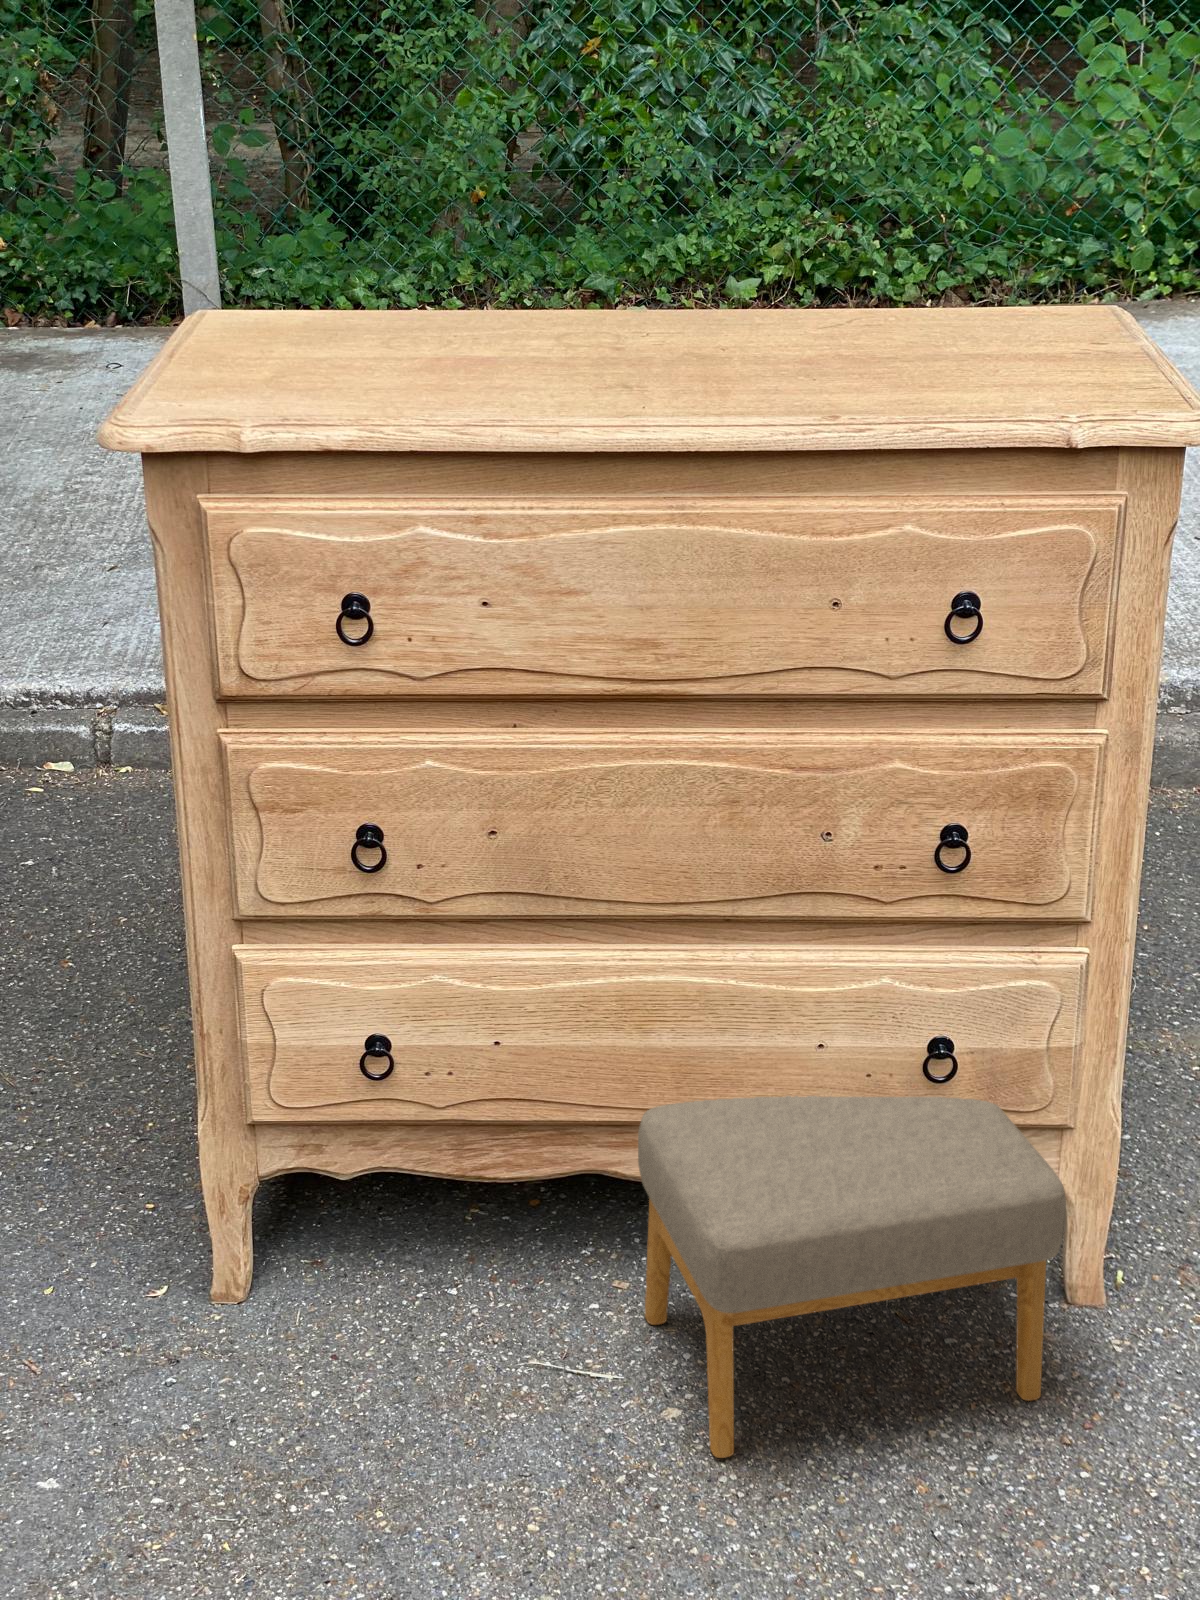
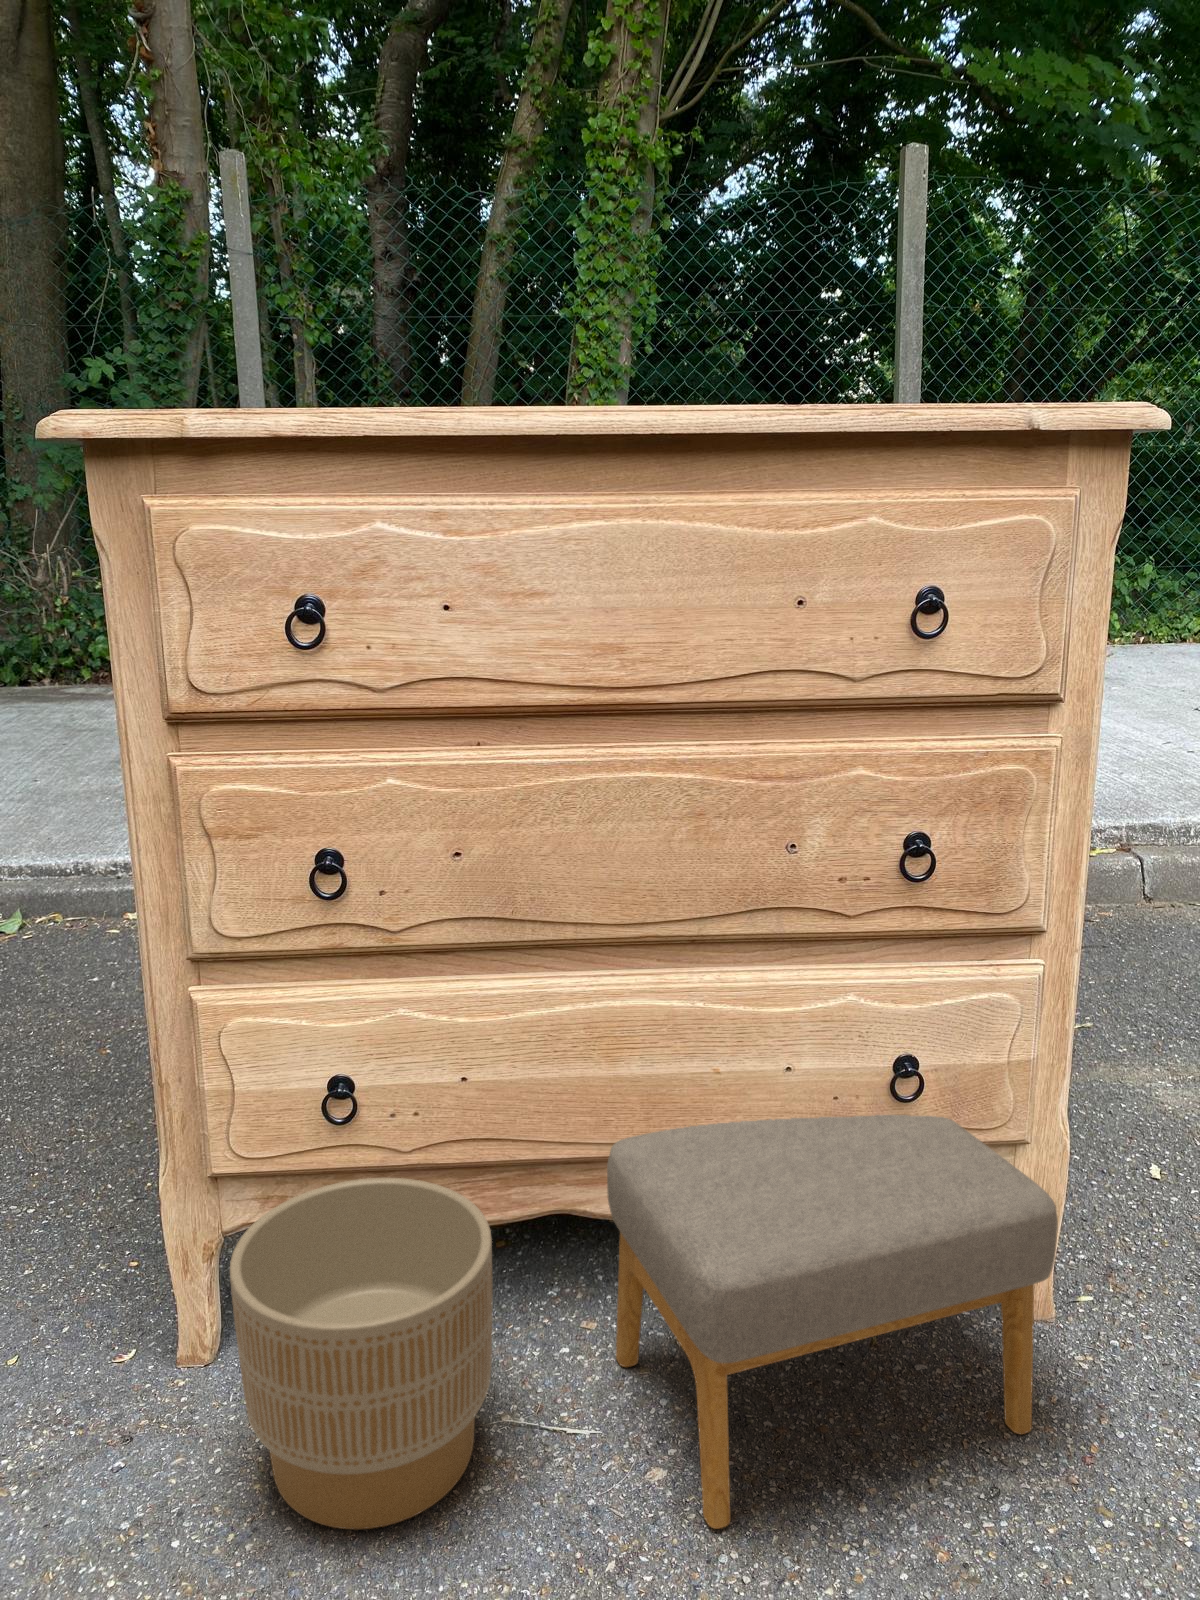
planter: none [281,1134,521,1441] -> present [230,1178,493,1530]

